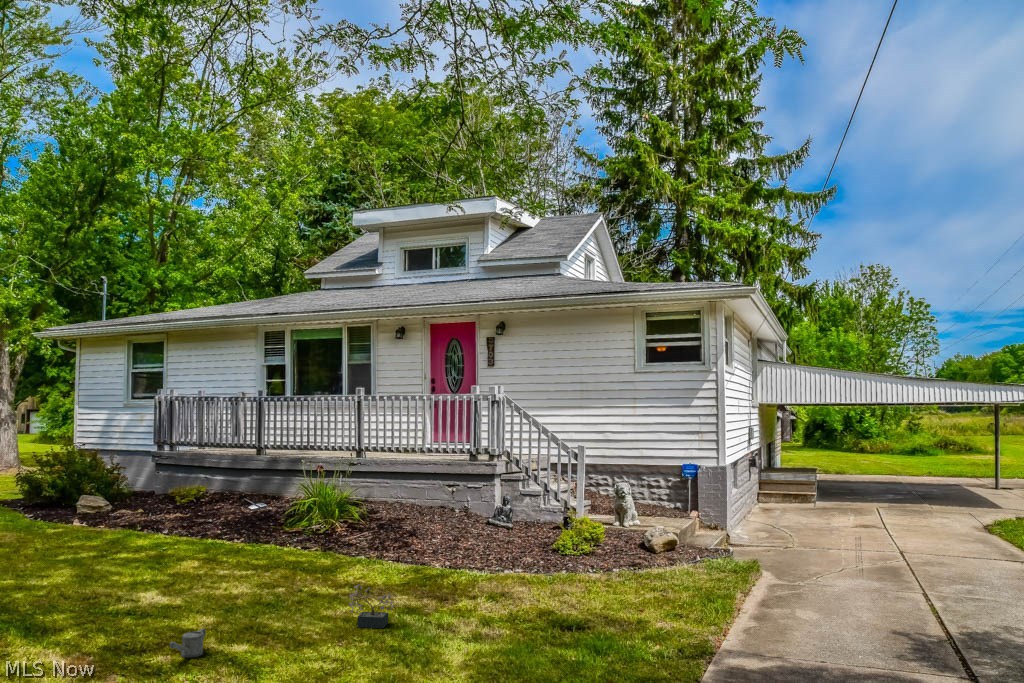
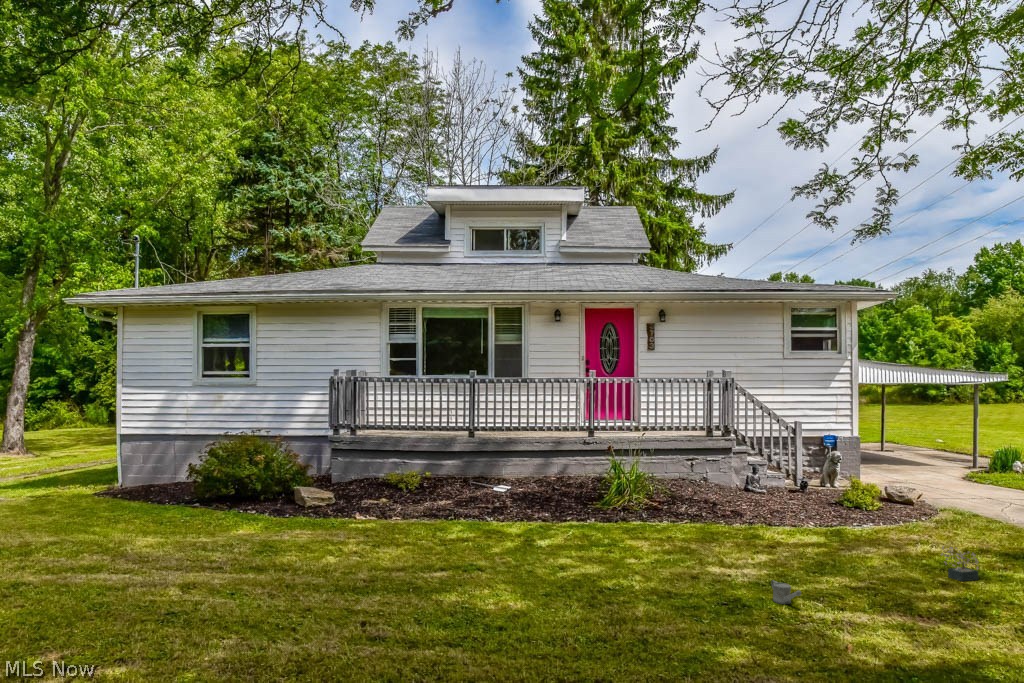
watering can: present [170,629,206,658] -> present [771,580,801,604]

